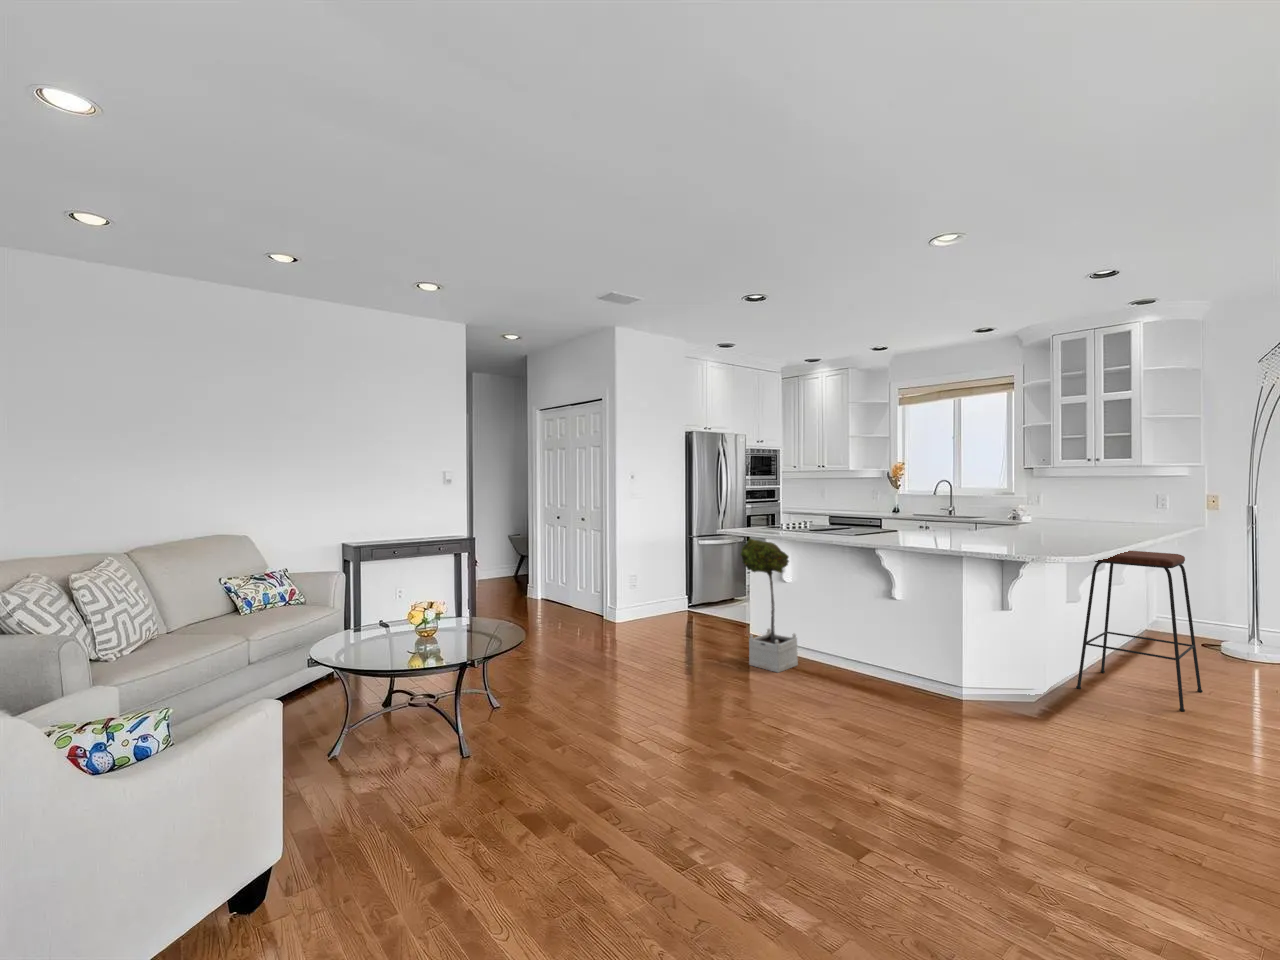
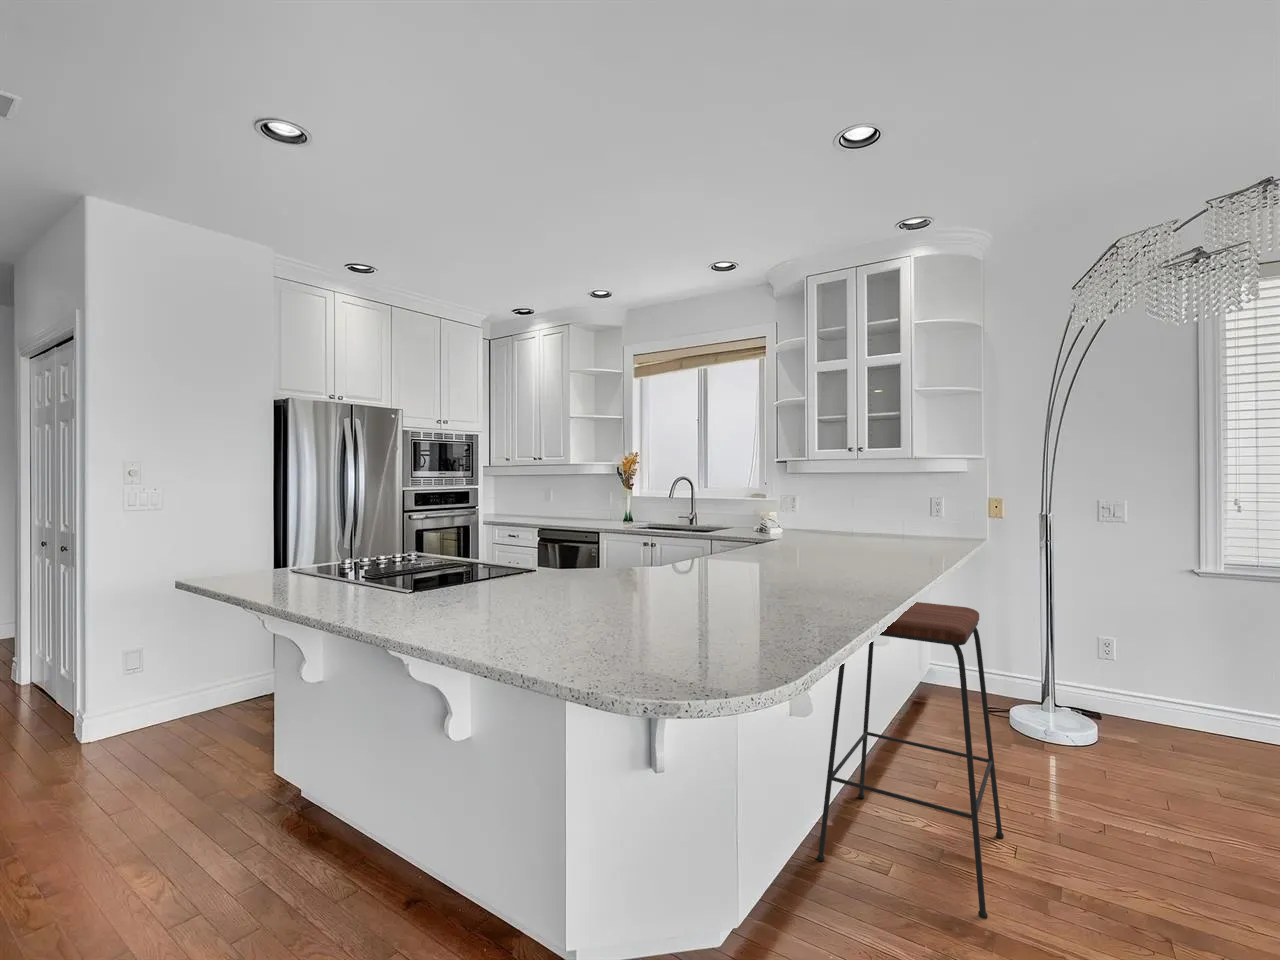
potted tree: present [741,538,798,672] -> none [199,609,333,899]

